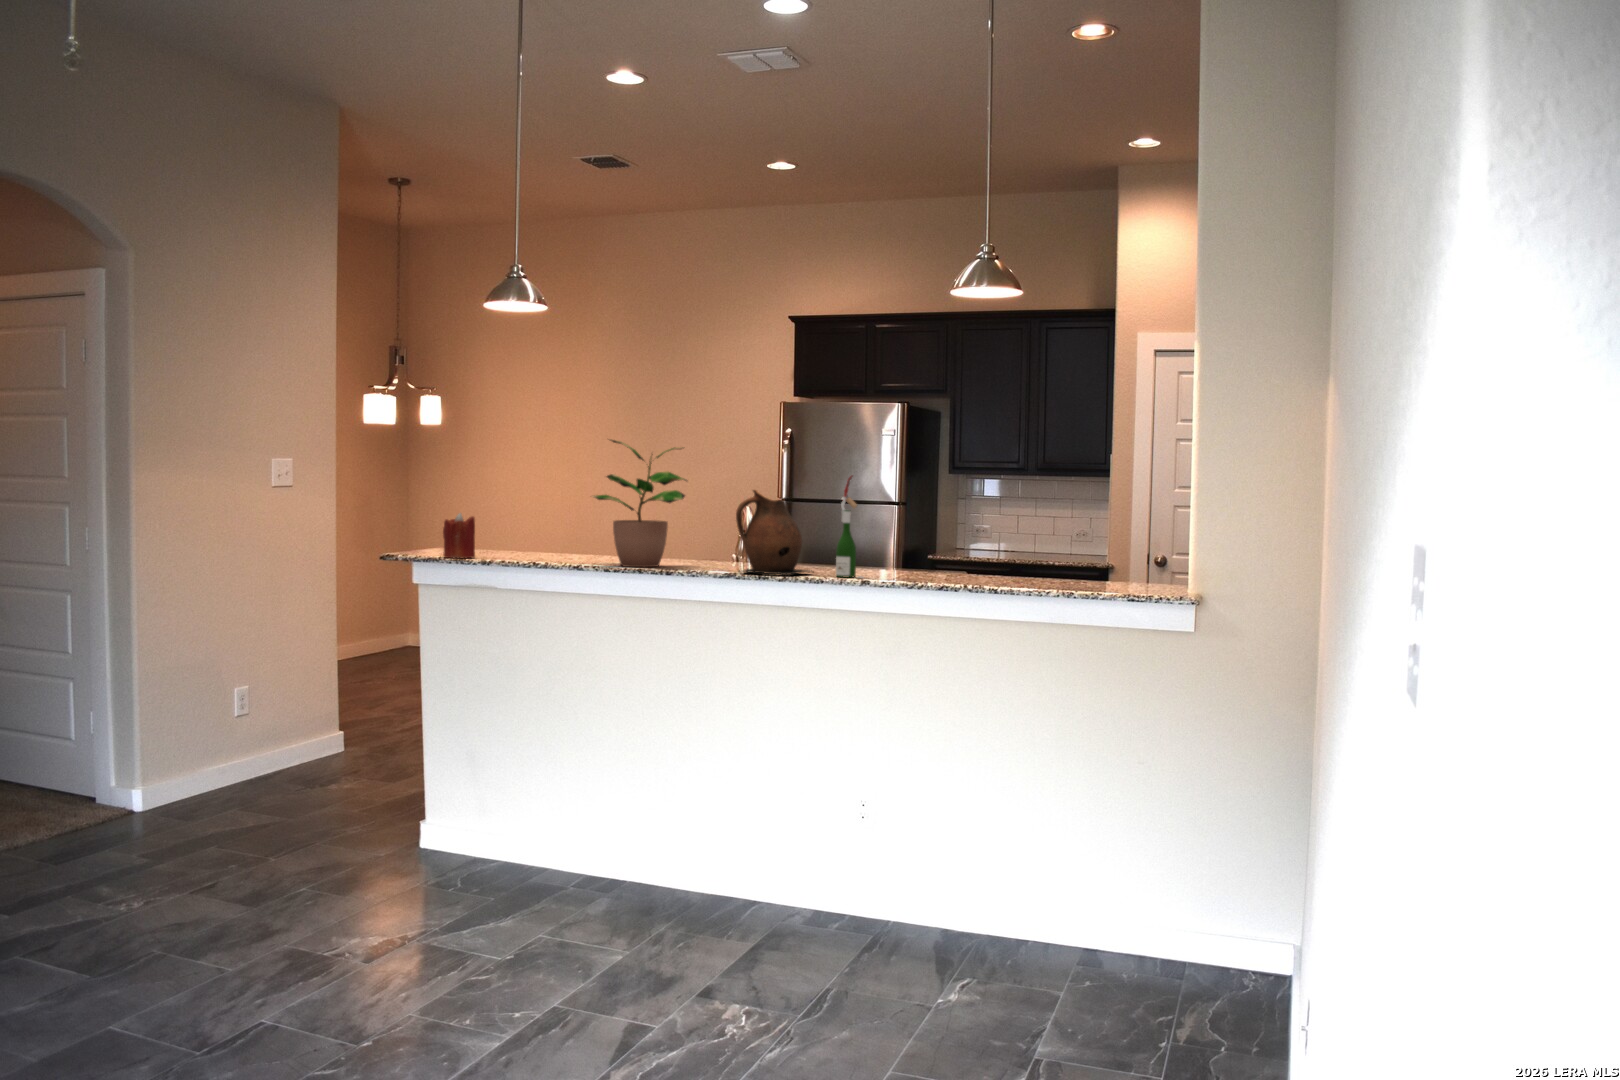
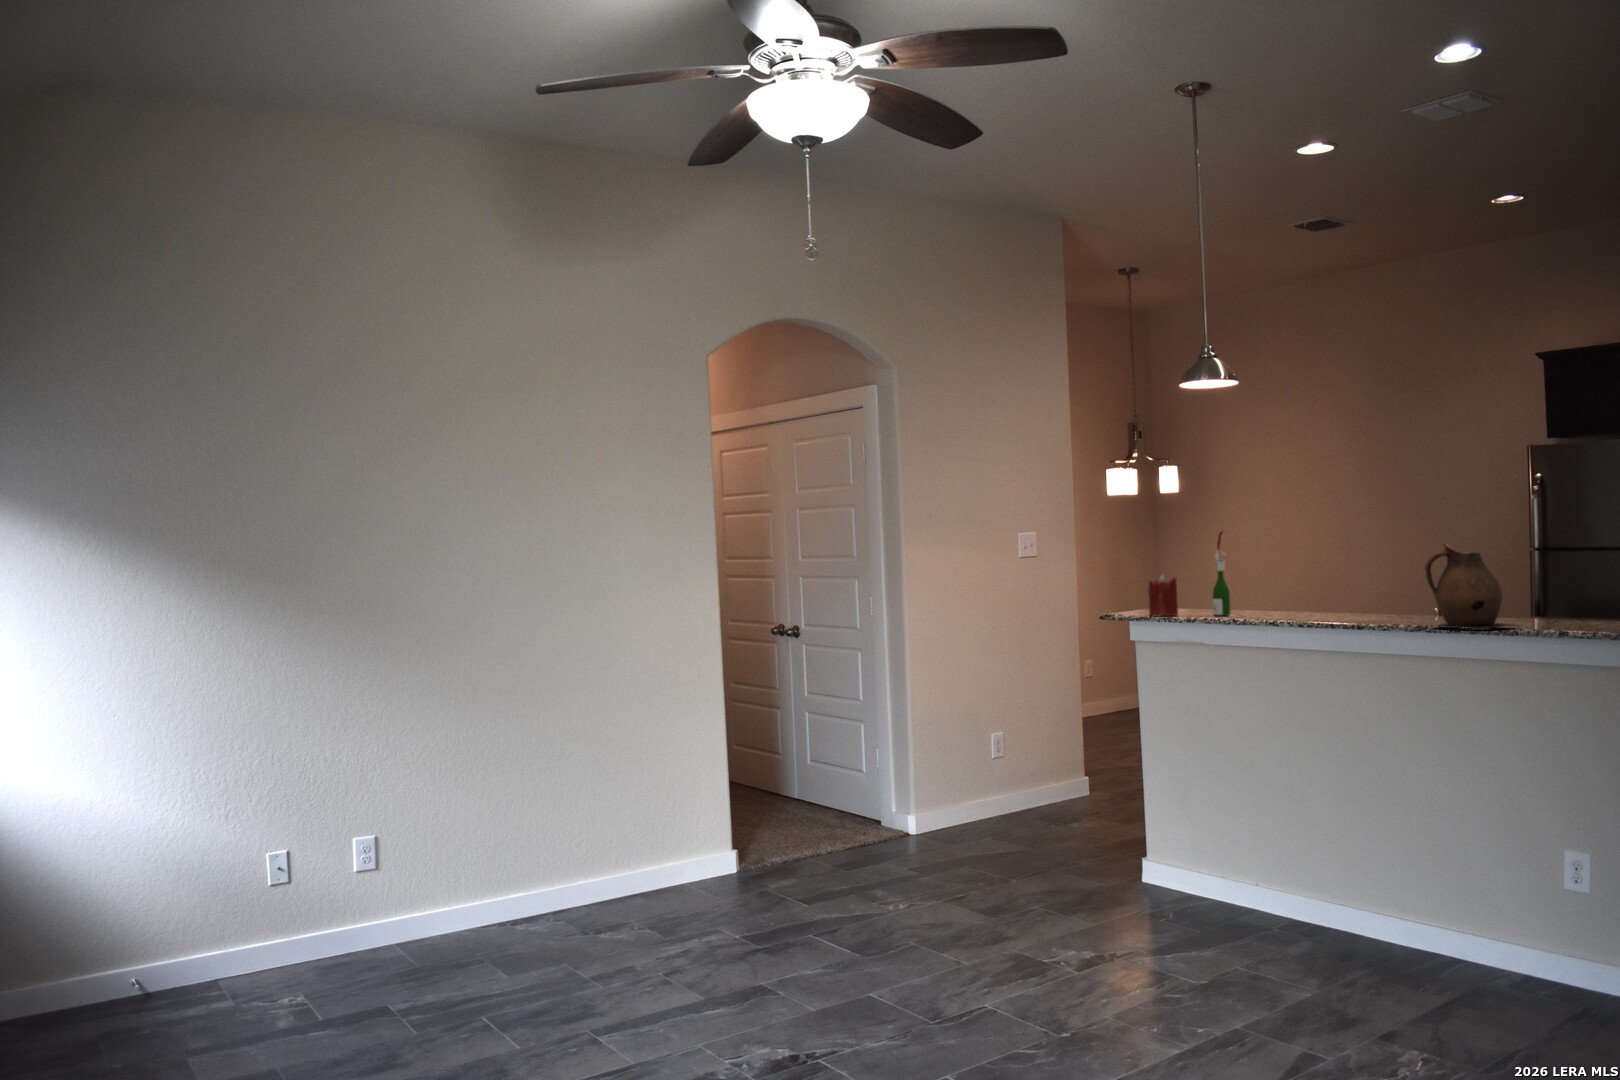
potted plant: present [593,440,687,567] -> none [1278,499,1384,623]
wine bottle: present [836,476,862,578] -> present [1213,532,1231,616]

